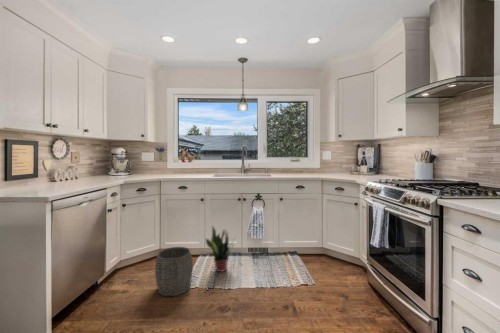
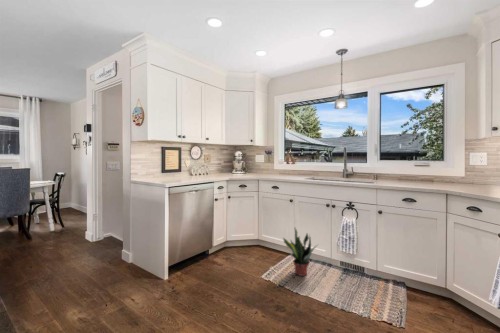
woven basket: present [155,247,193,296] -> none [236,239,268,283]

